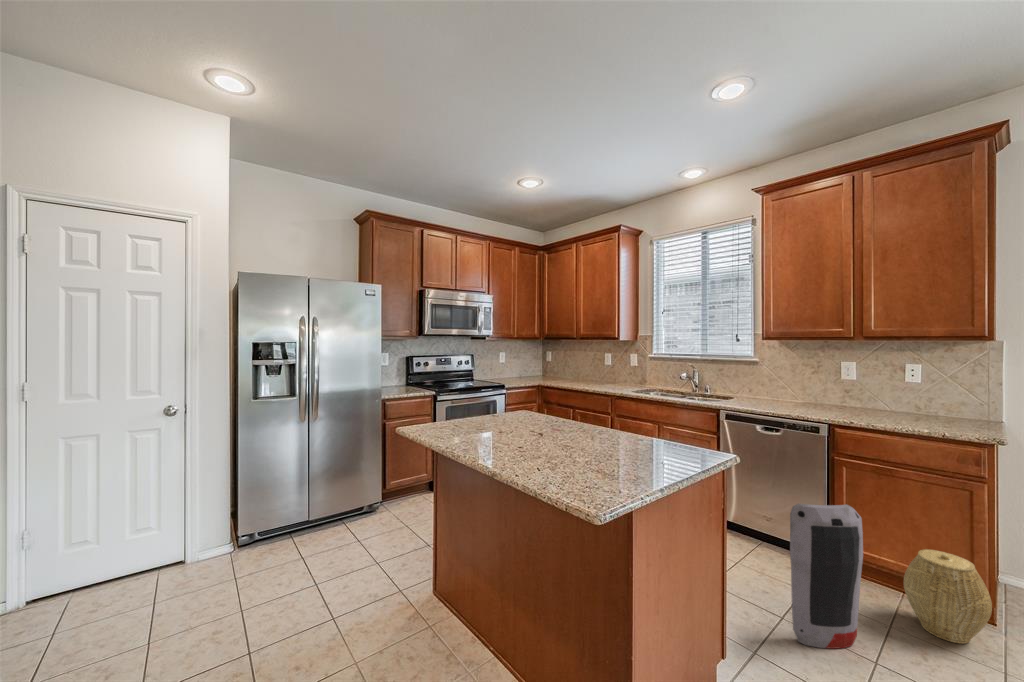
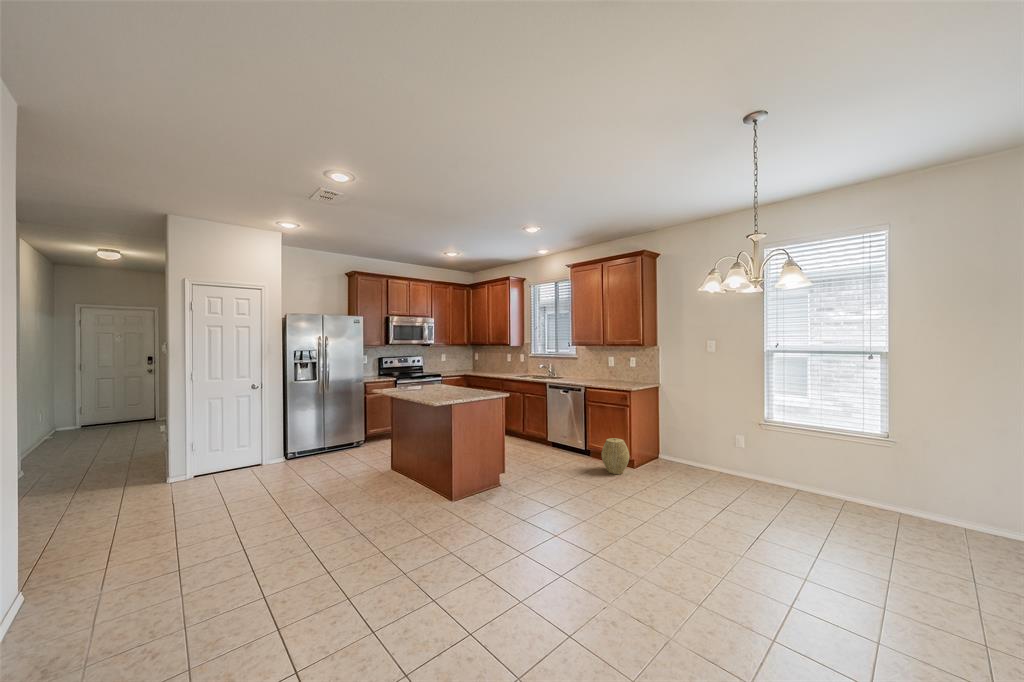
air purifier: present [790,504,863,649] -> none [545,417,575,477]

